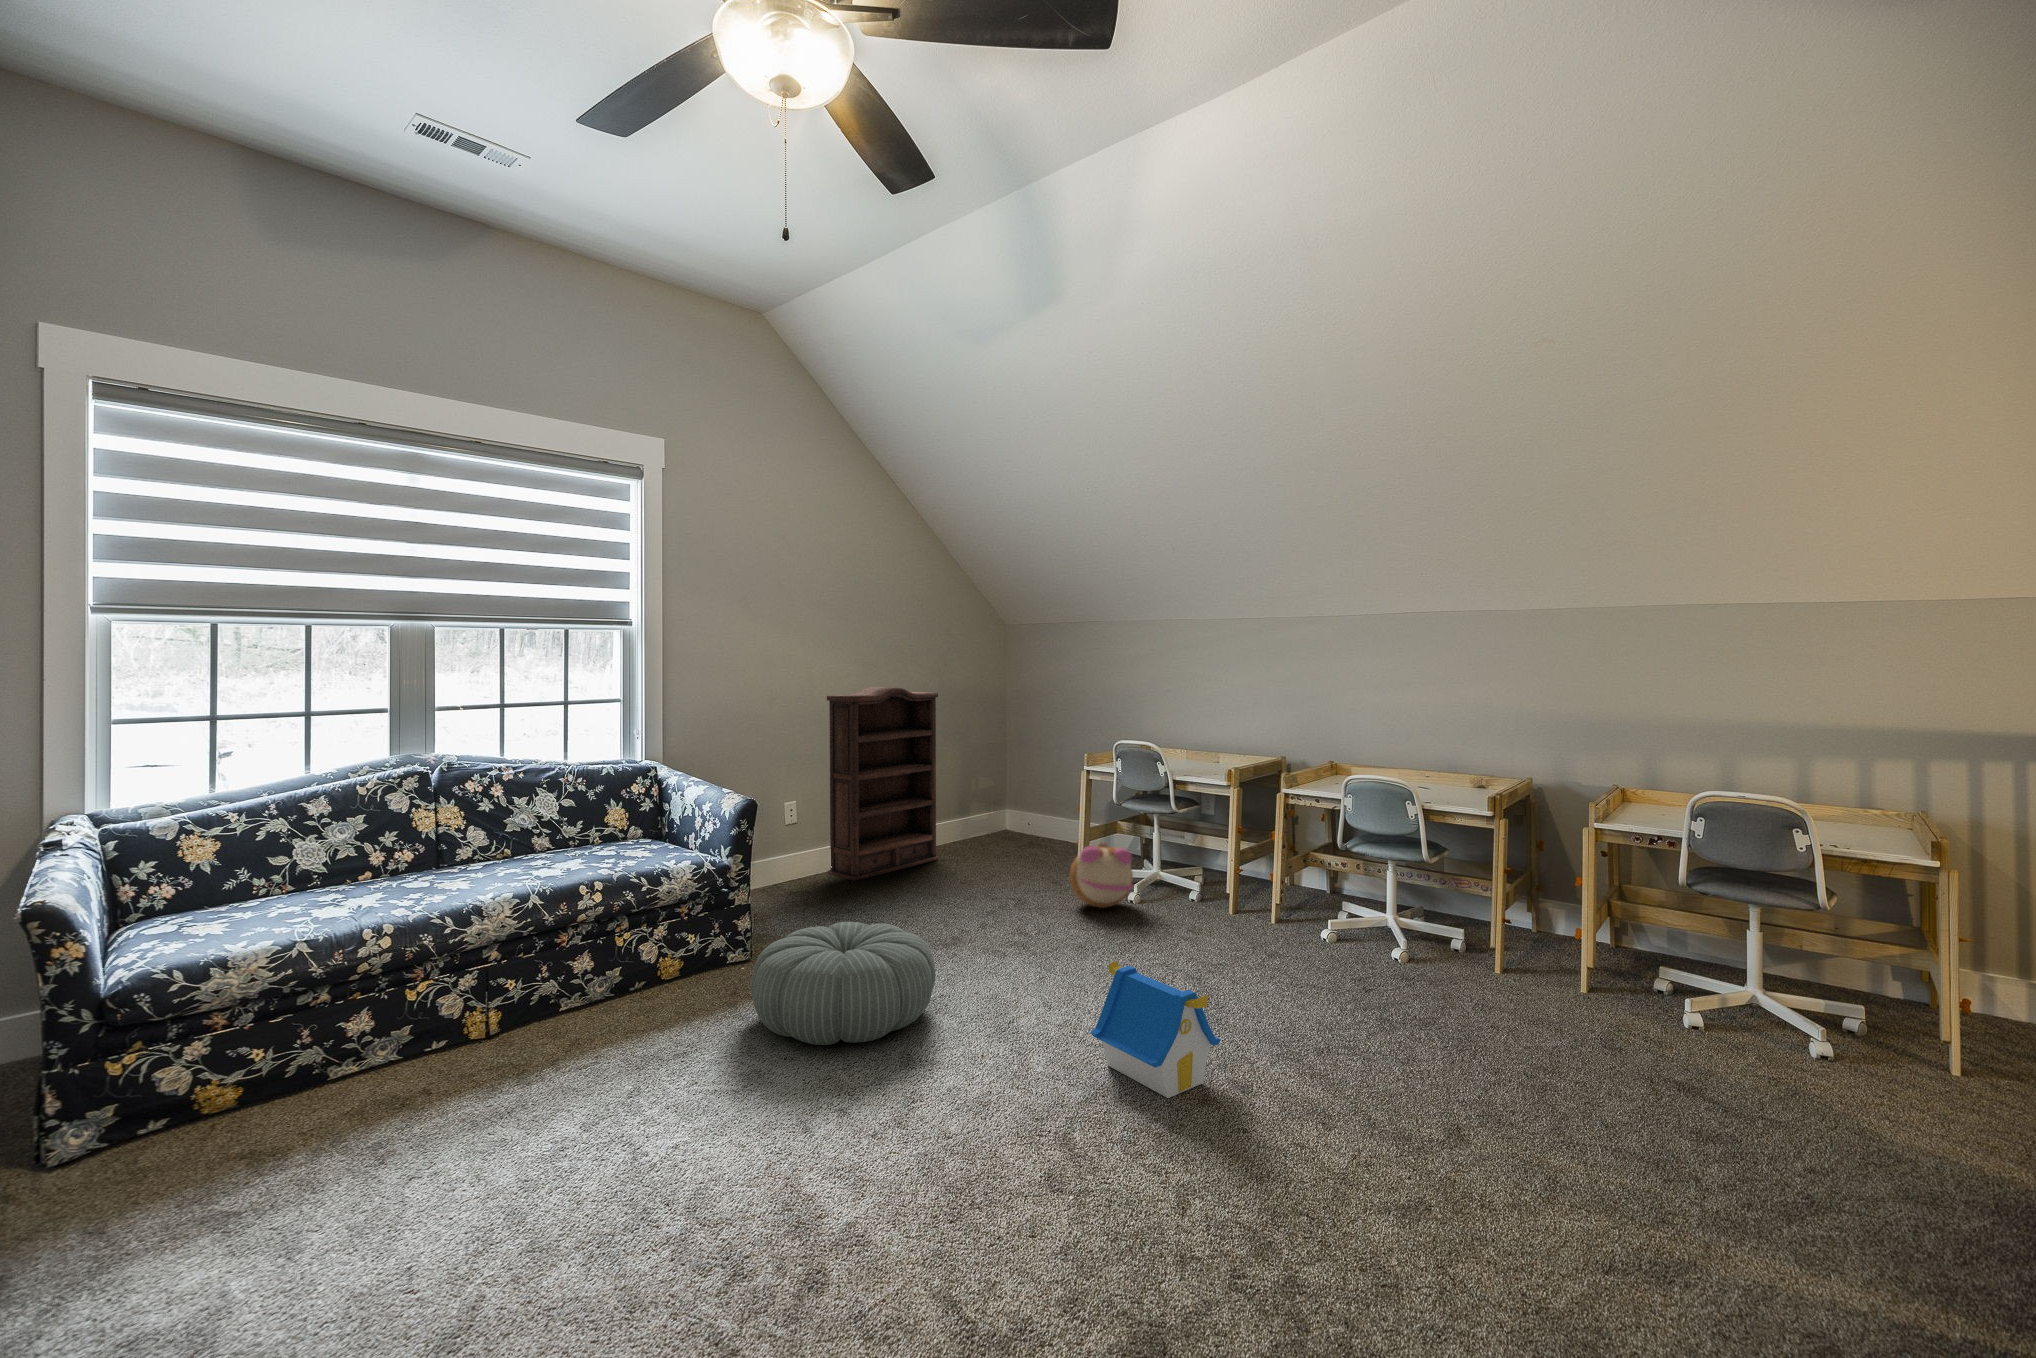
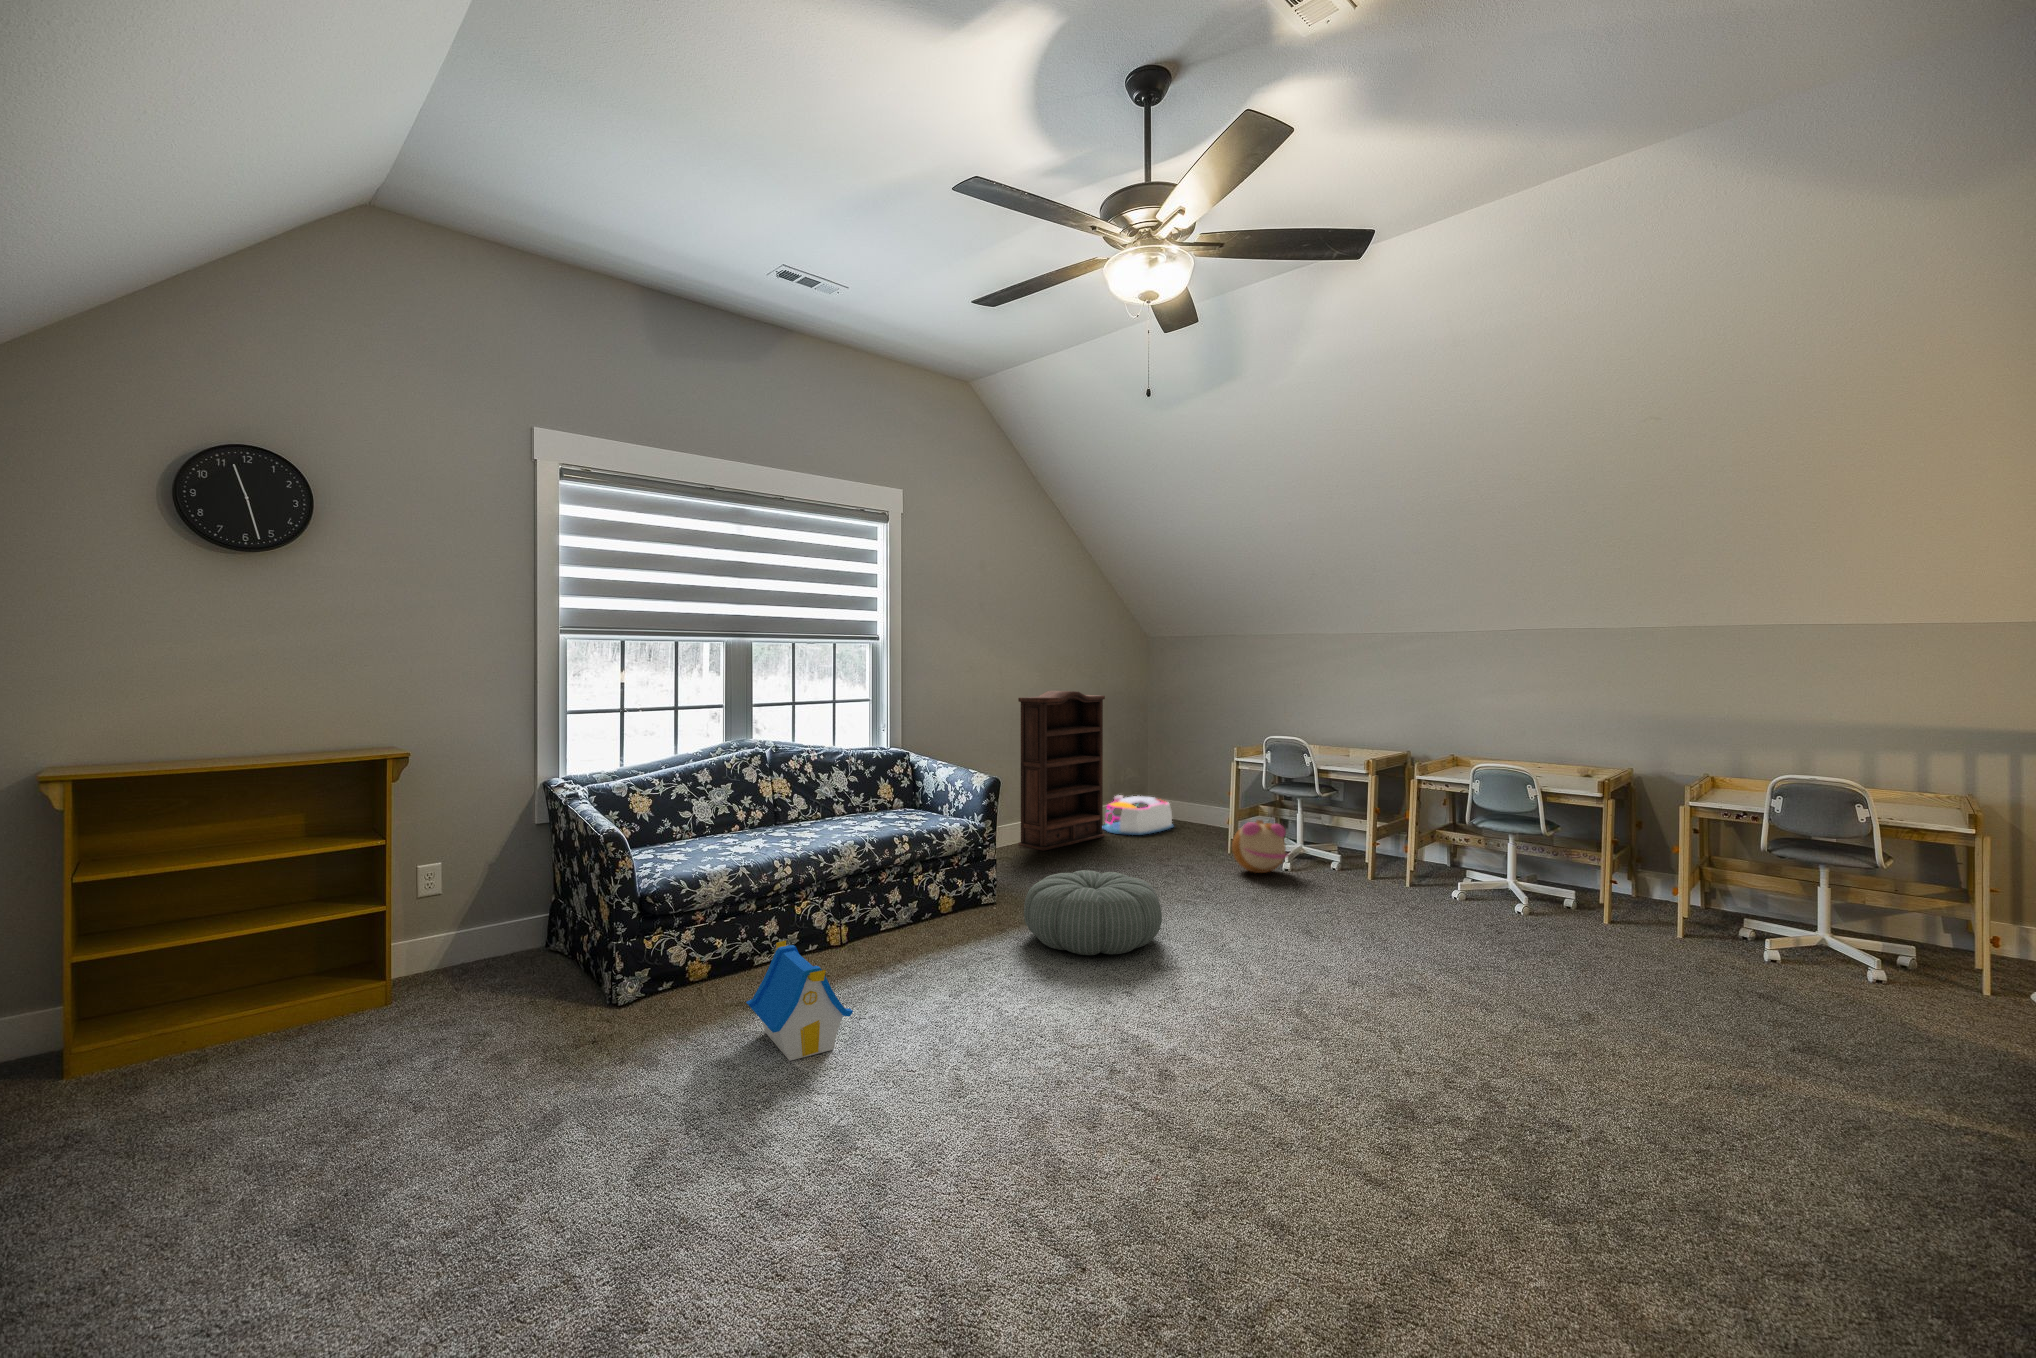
storage bin: none [940,809,1026,857] -> present [1103,795,1173,835]
toy house: present [1090,961,1221,1098] -> present [746,940,853,1061]

